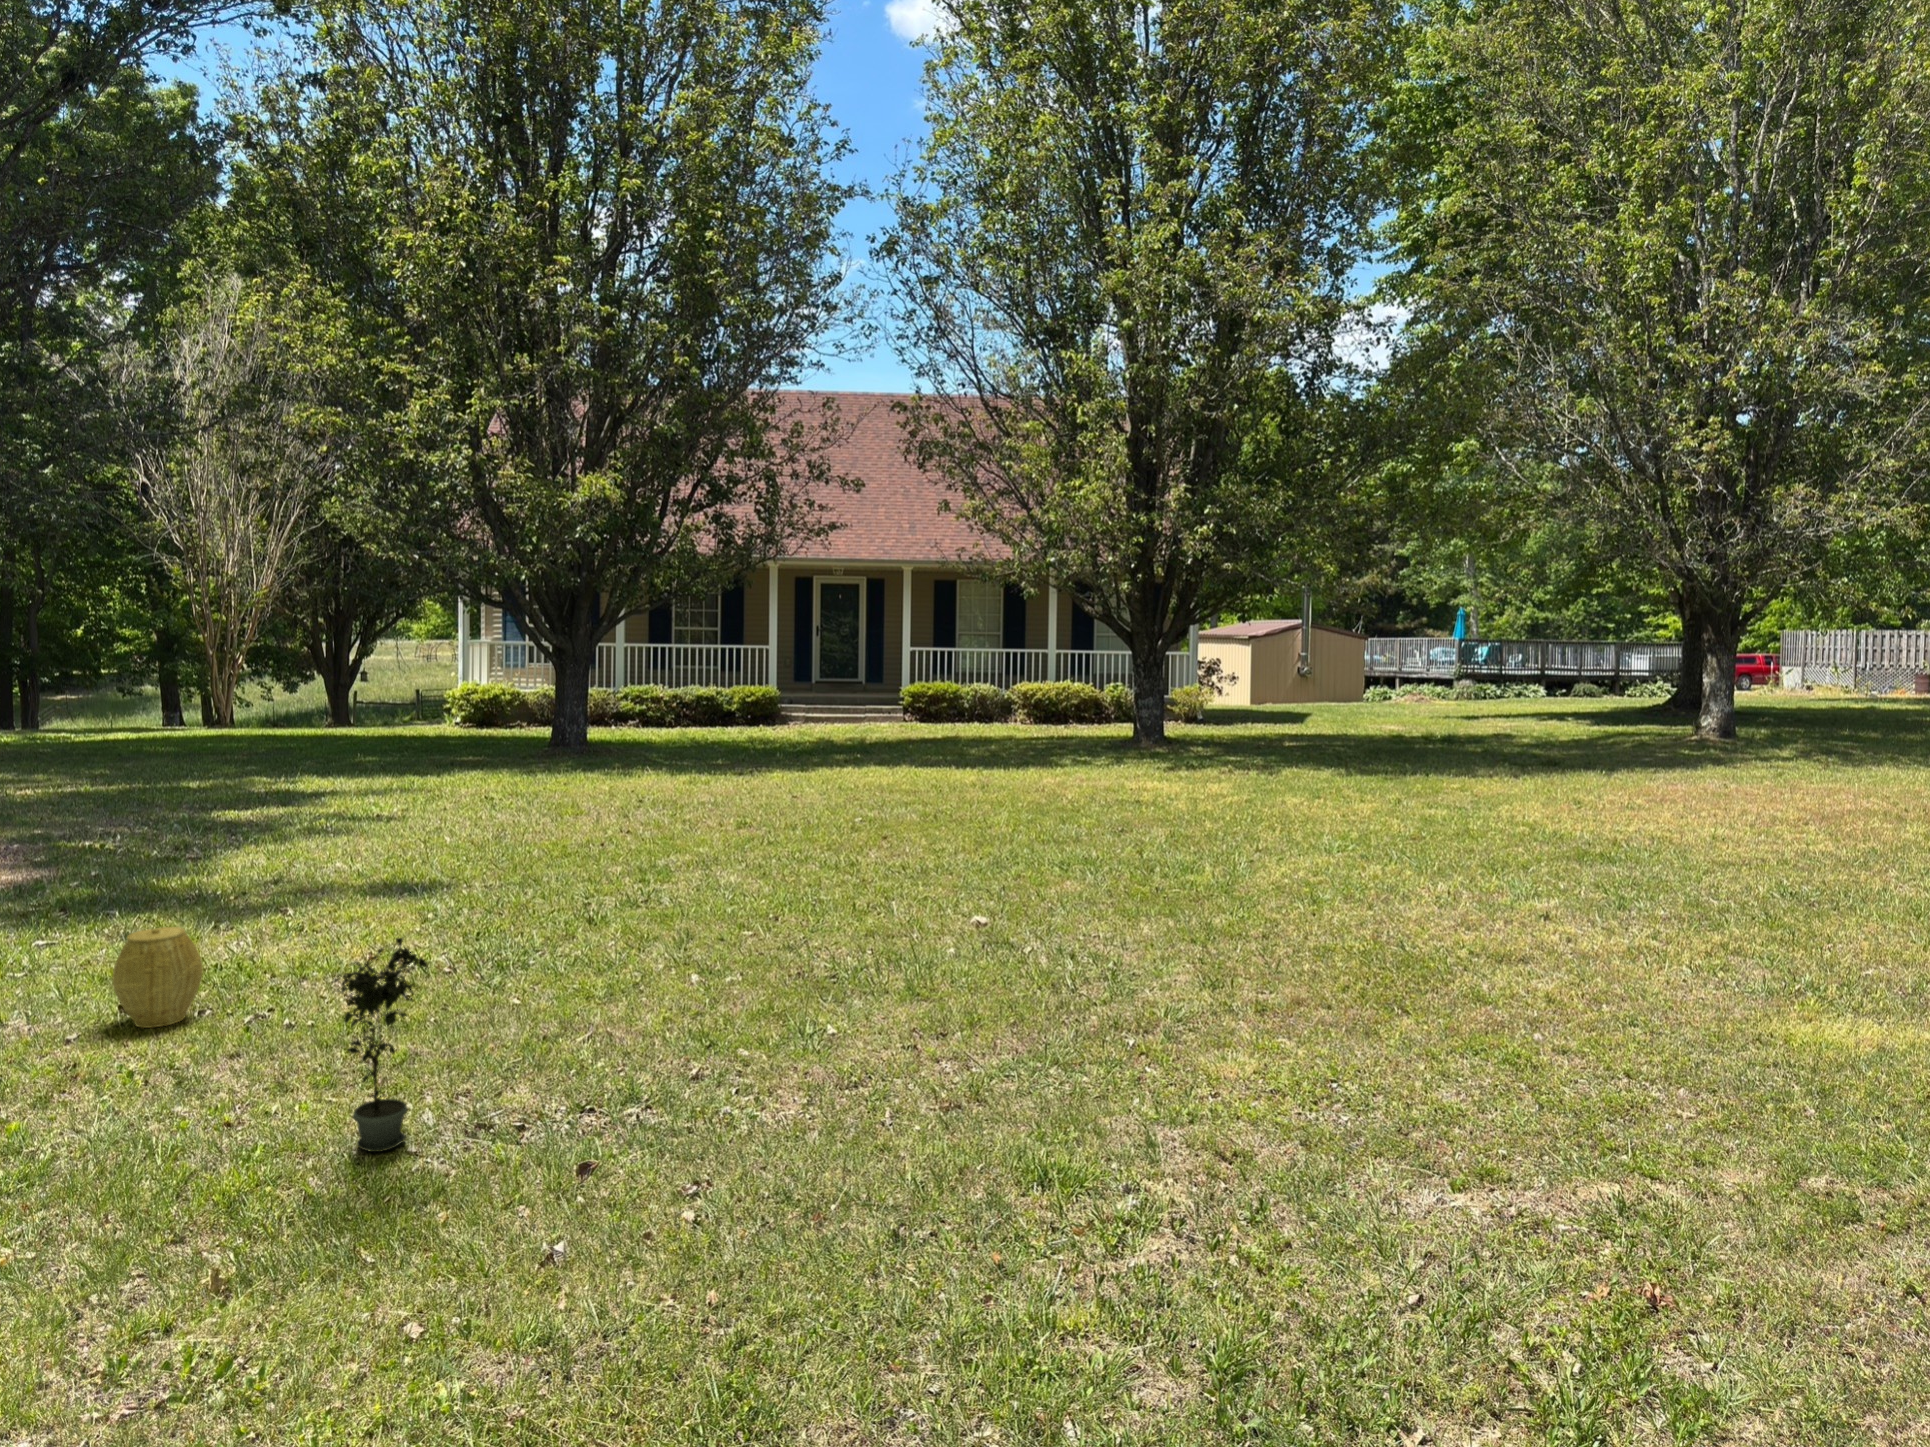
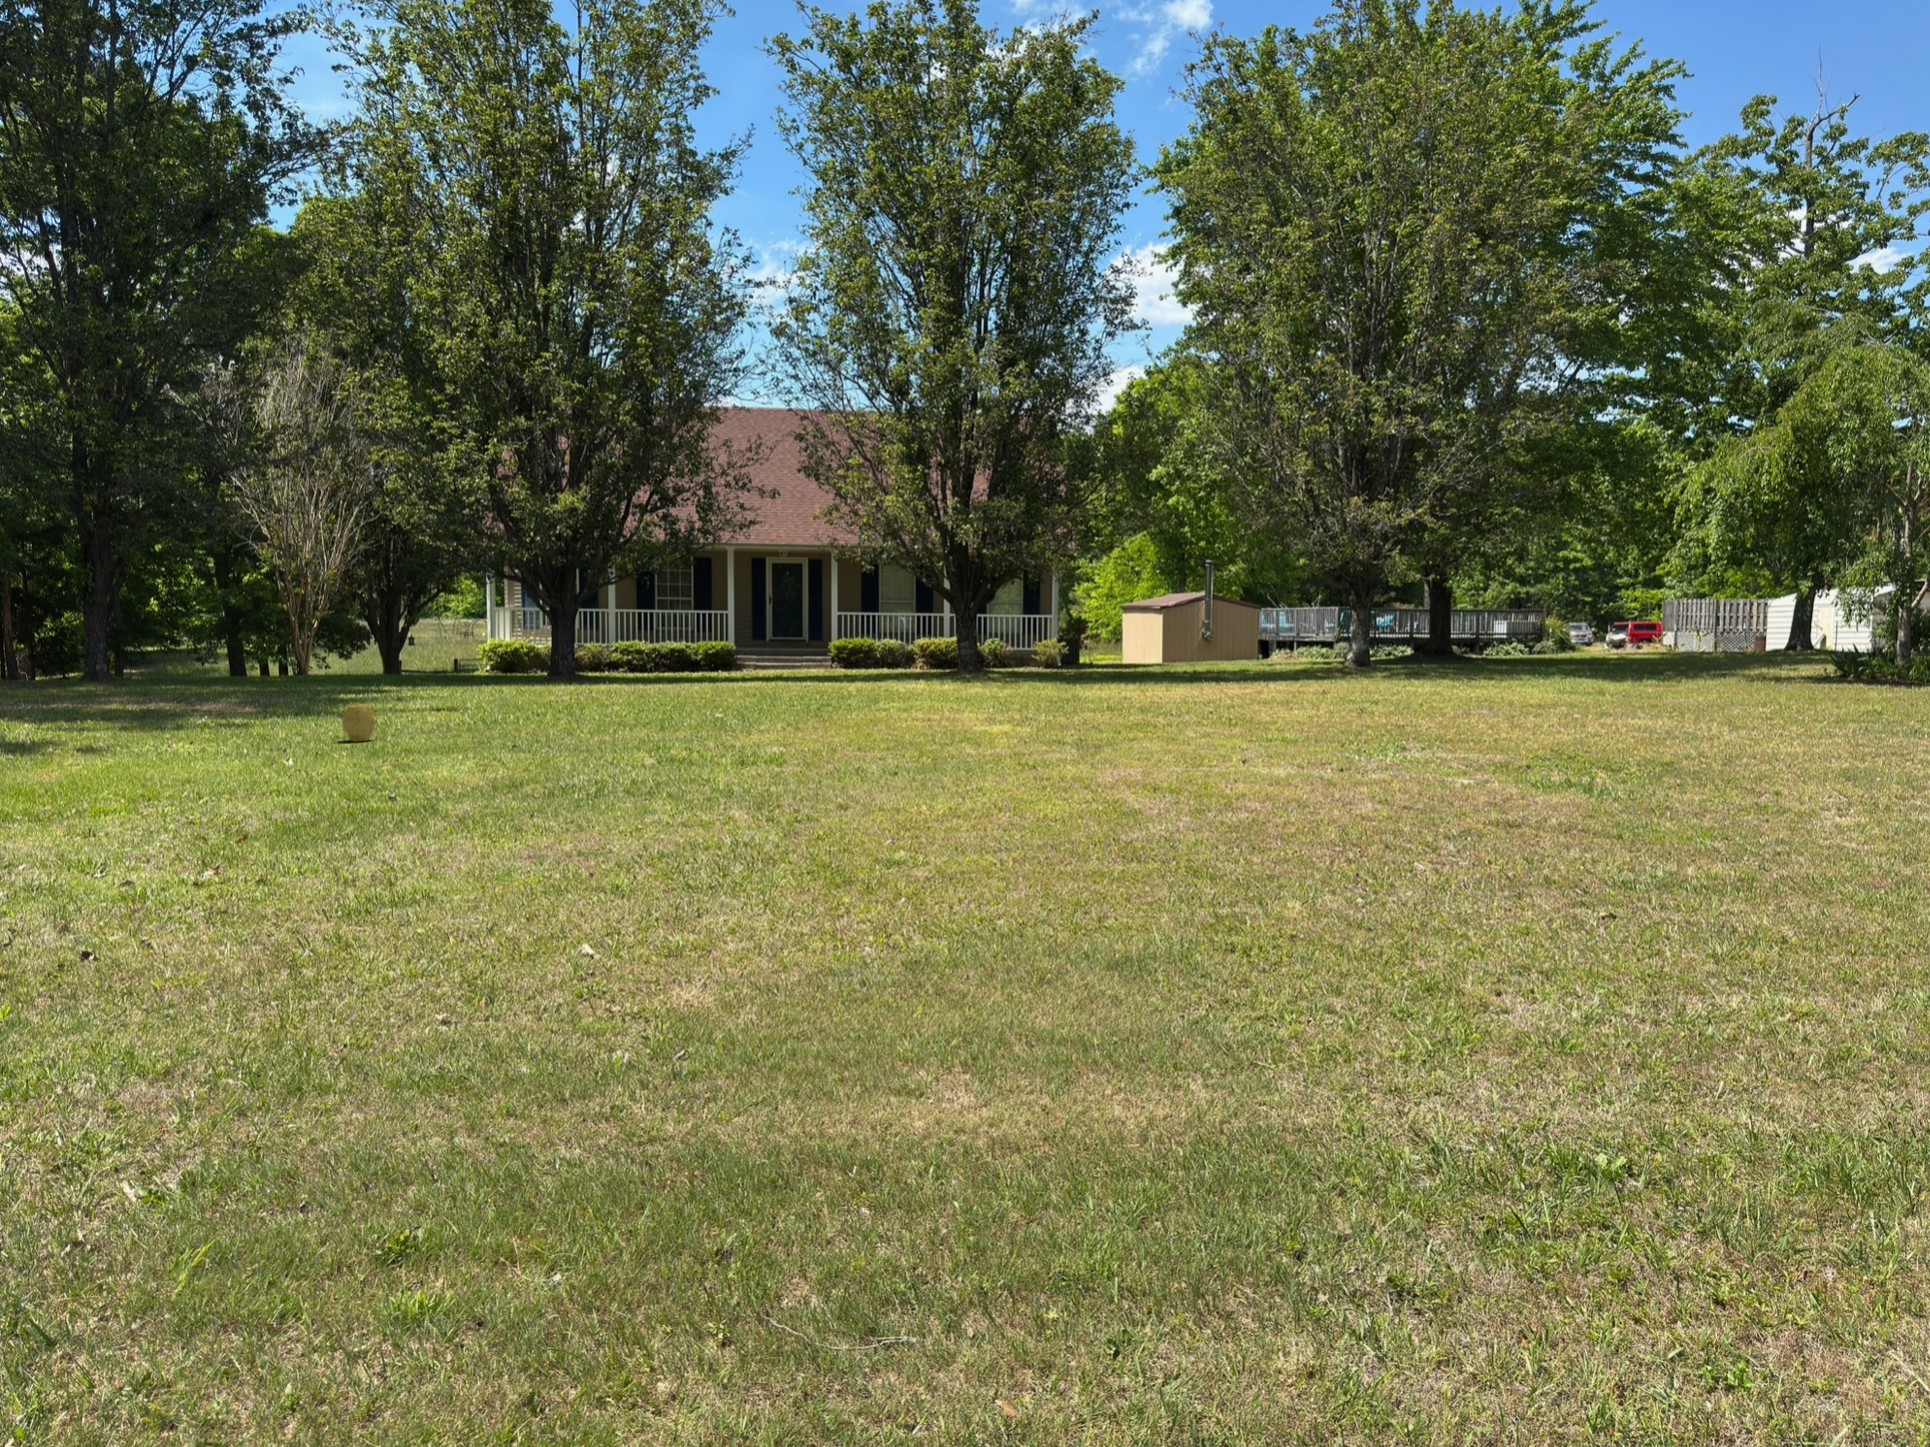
potted plant: present [332,938,427,1152] -> none [433,686,464,756]

